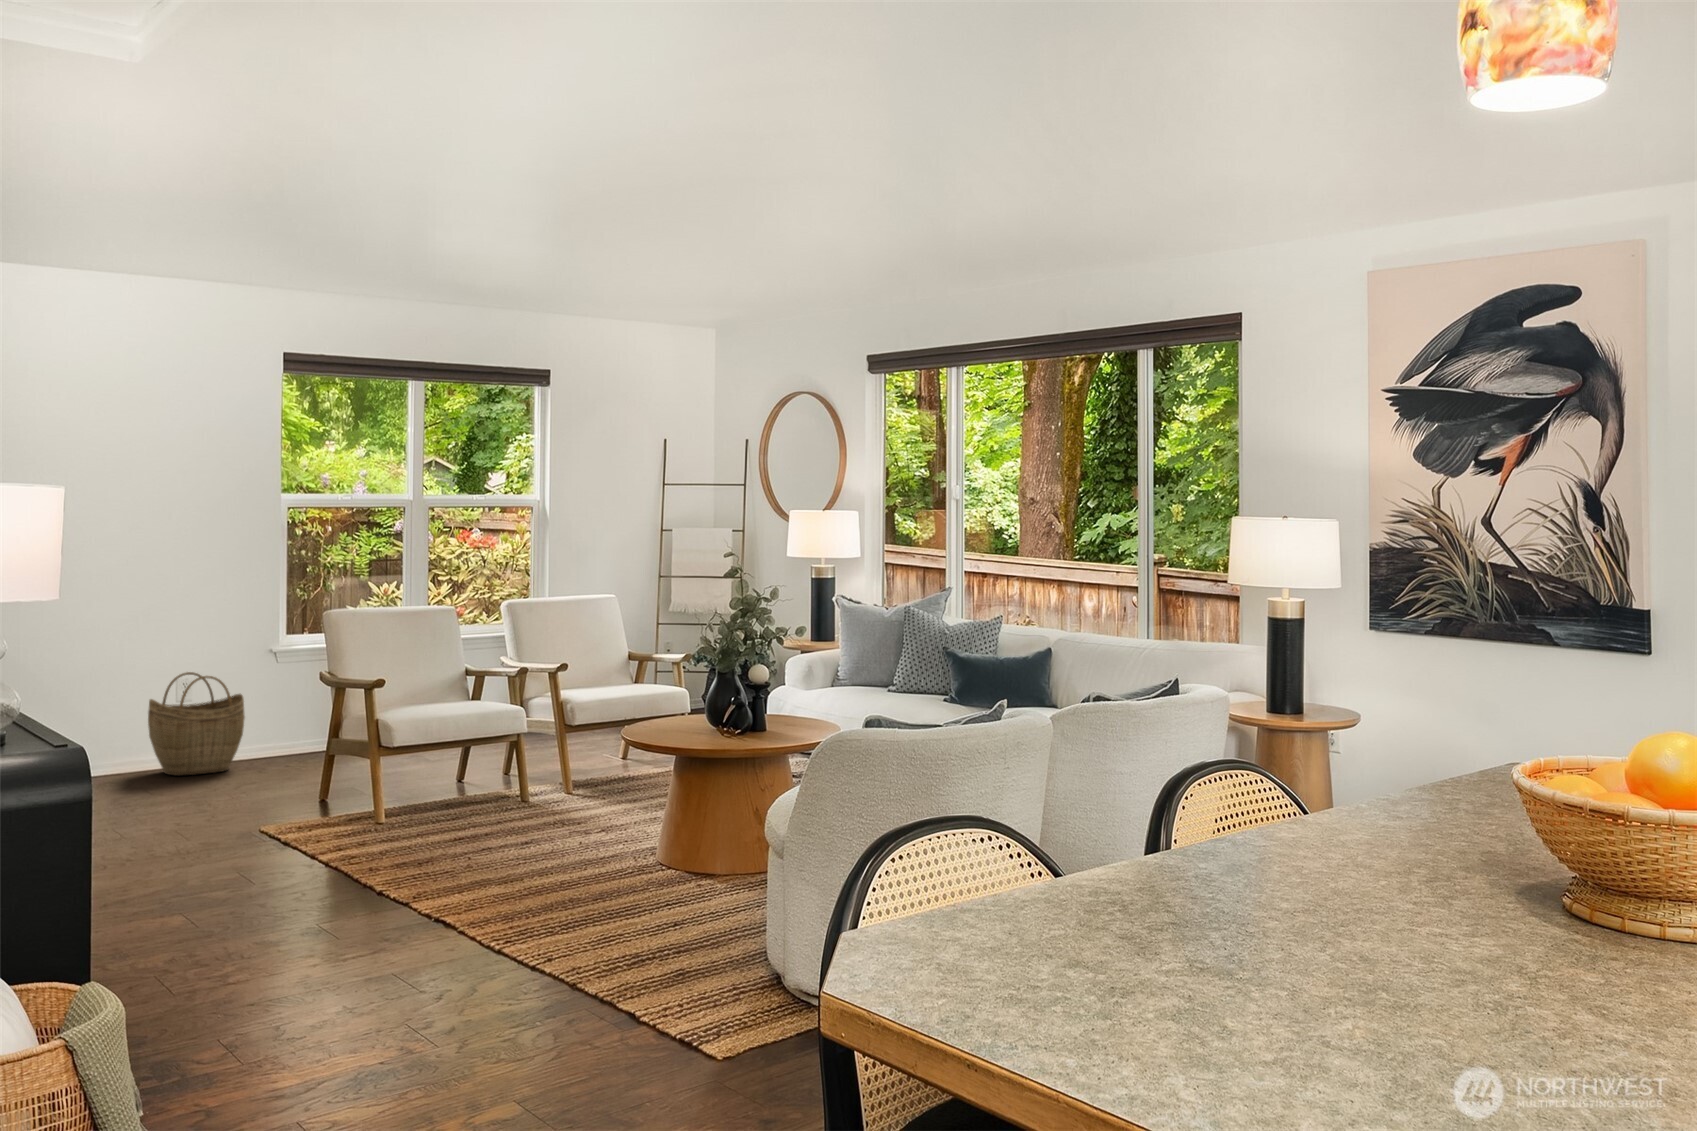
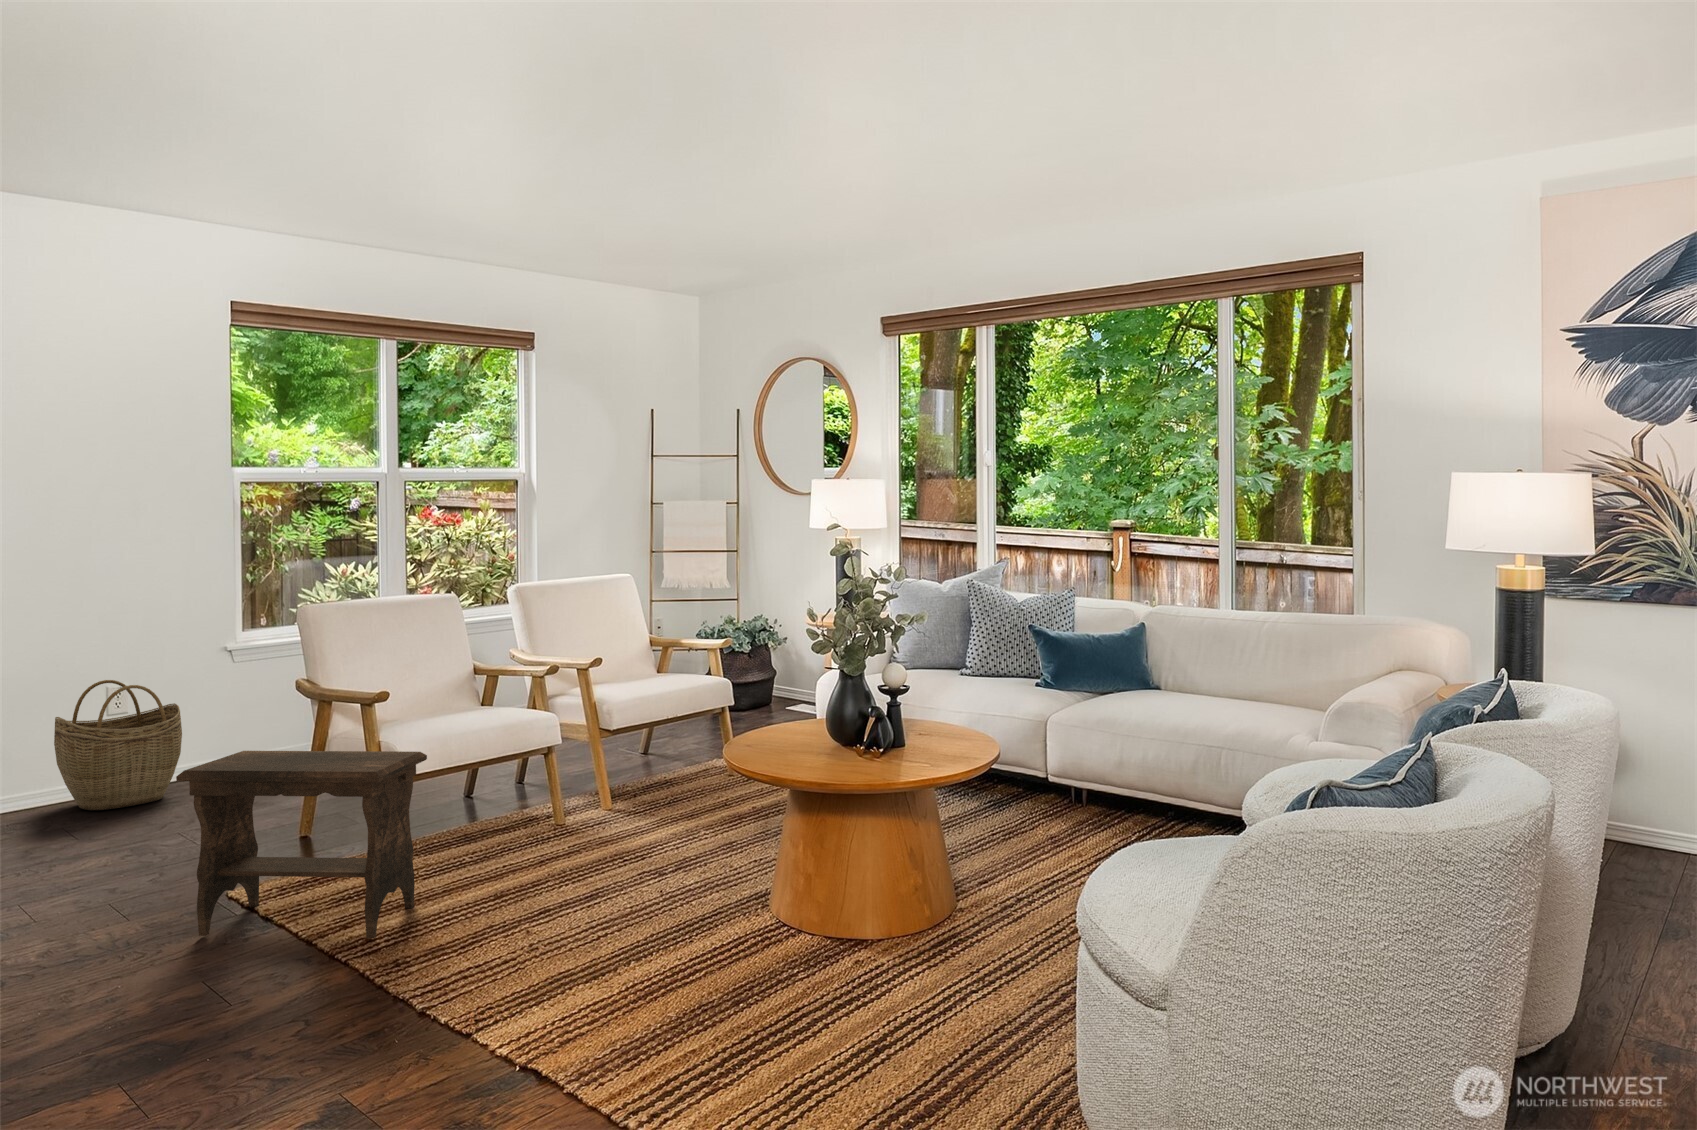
footstool: none [223,719,404,857] -> present [176,751,427,938]

